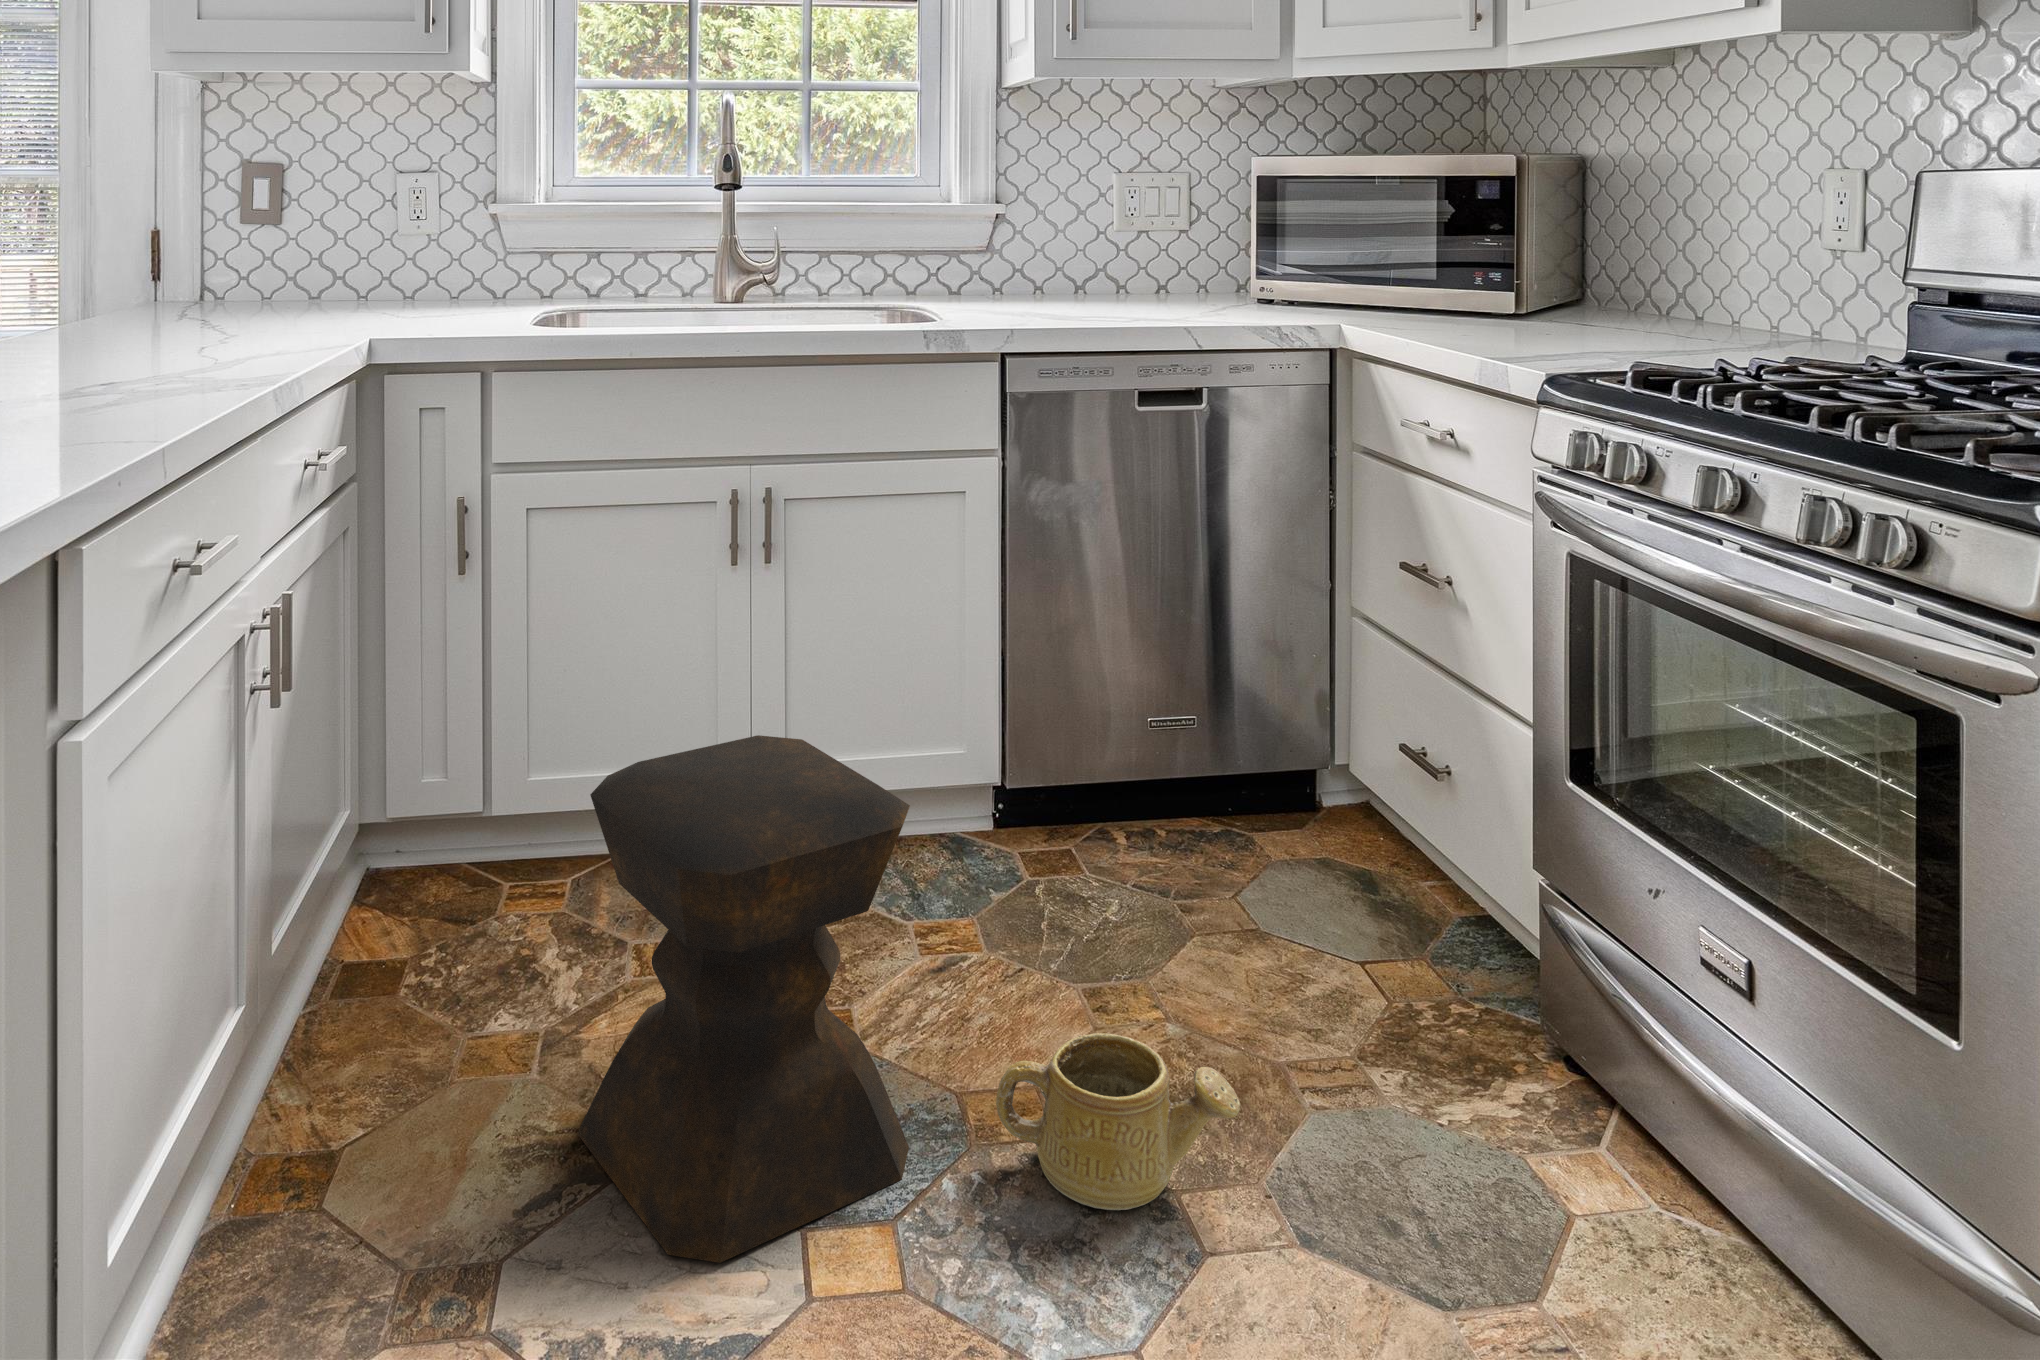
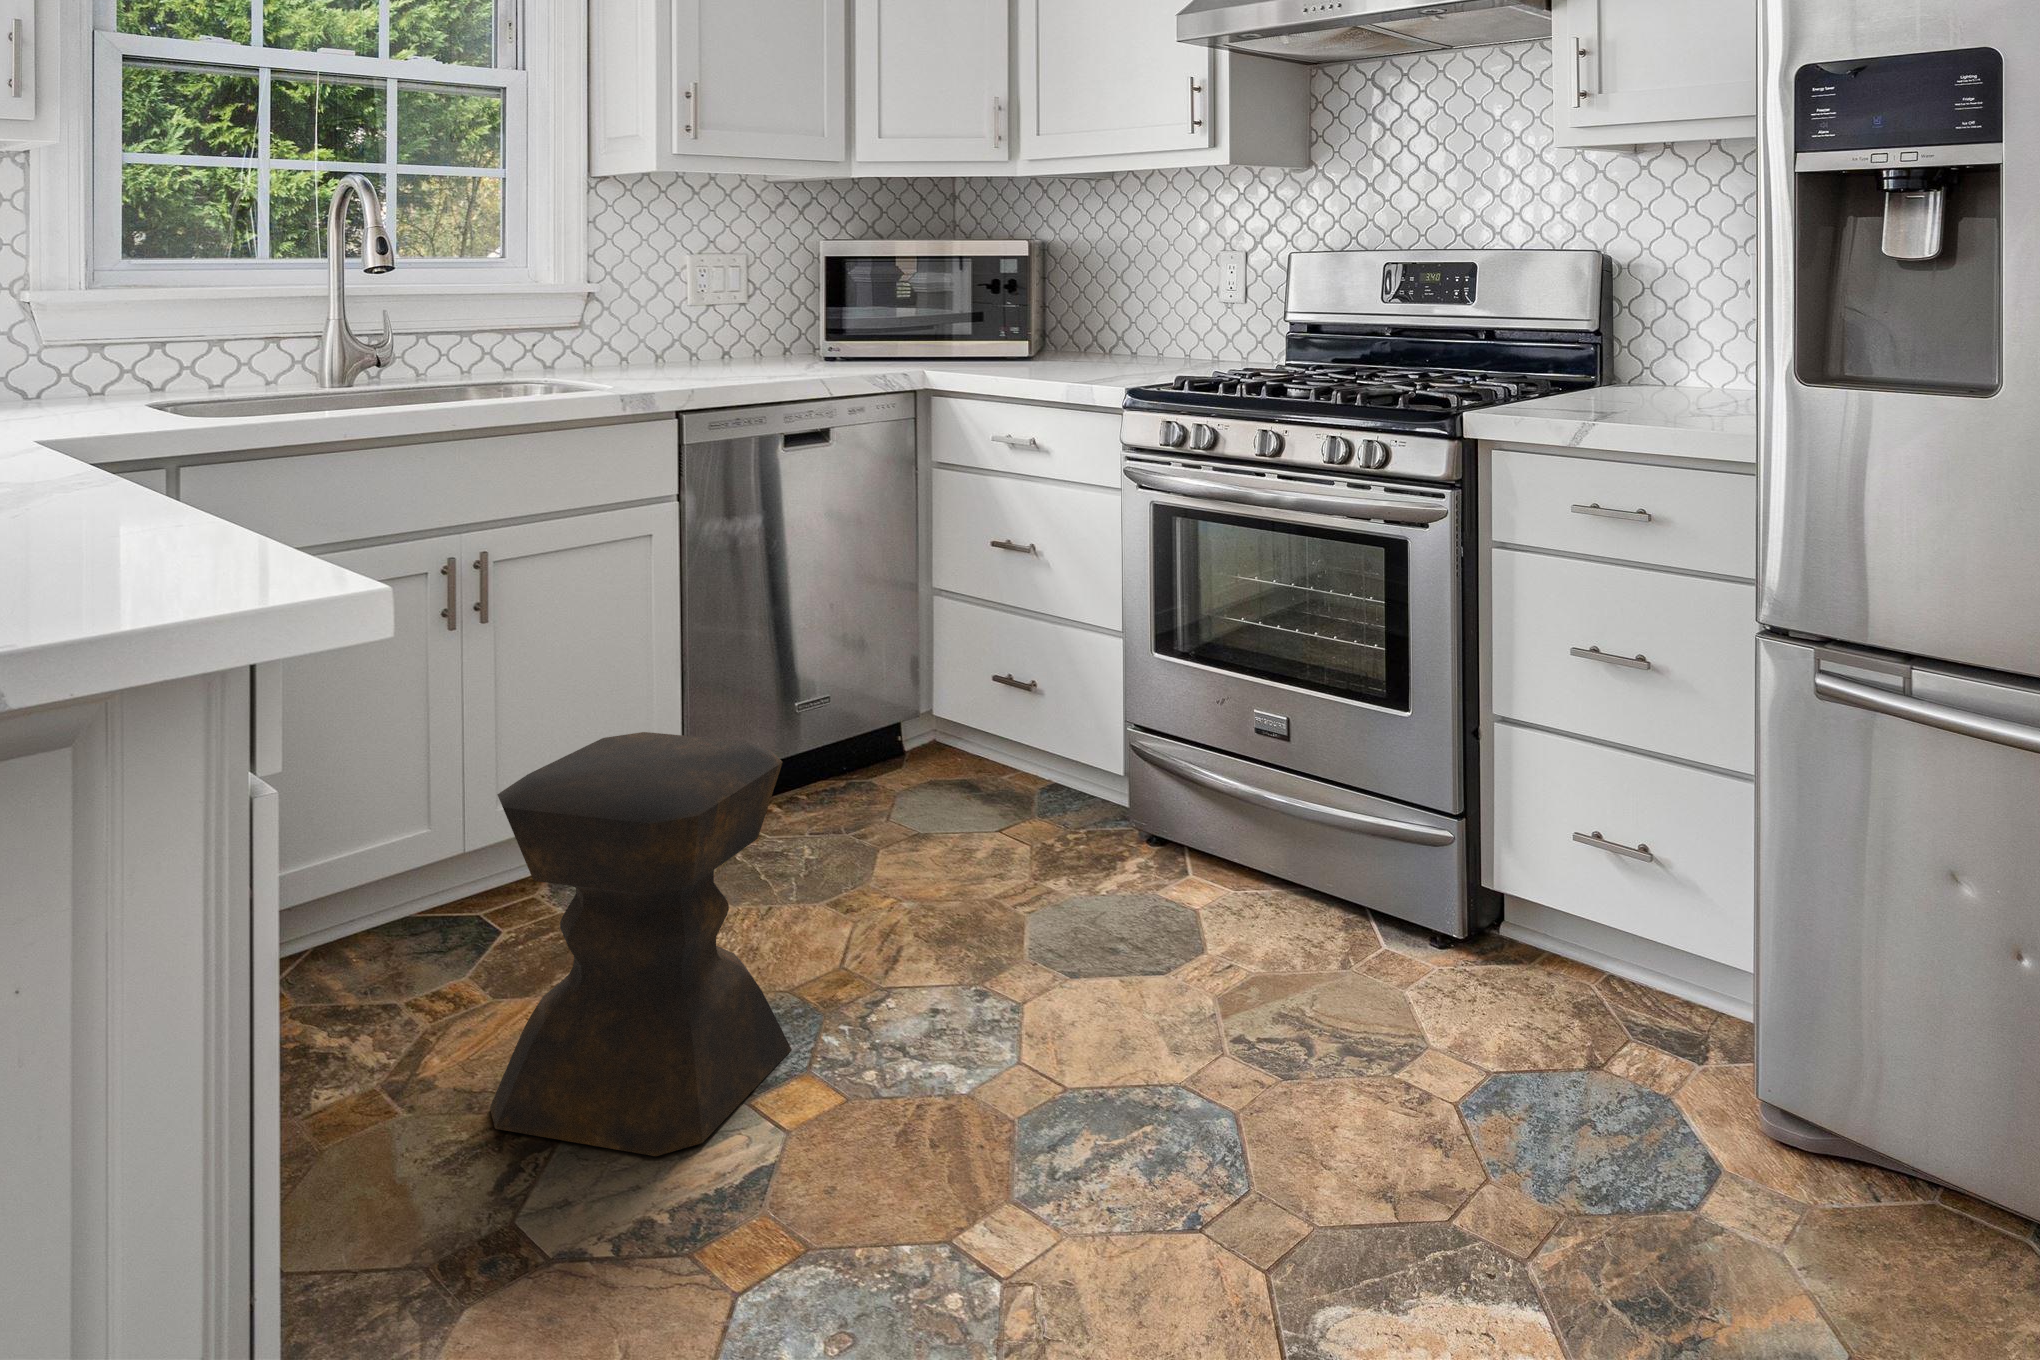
watering can: present [996,1033,1240,1211] -> none [845,890,1015,1012]

